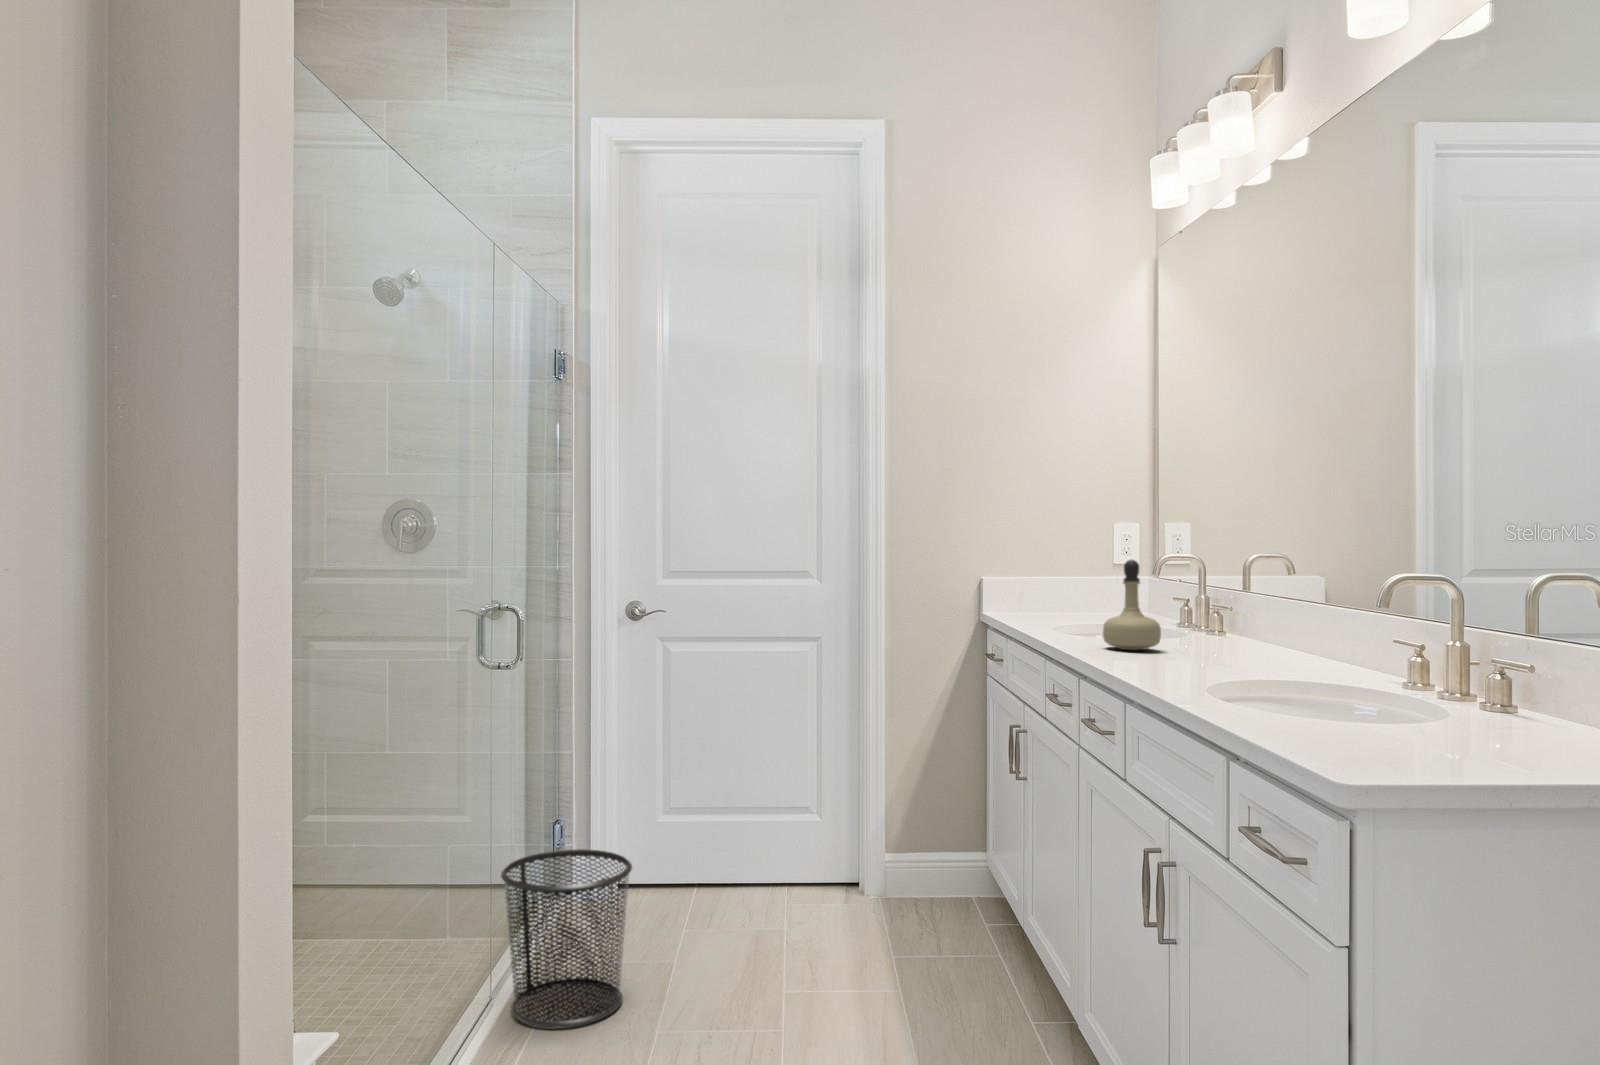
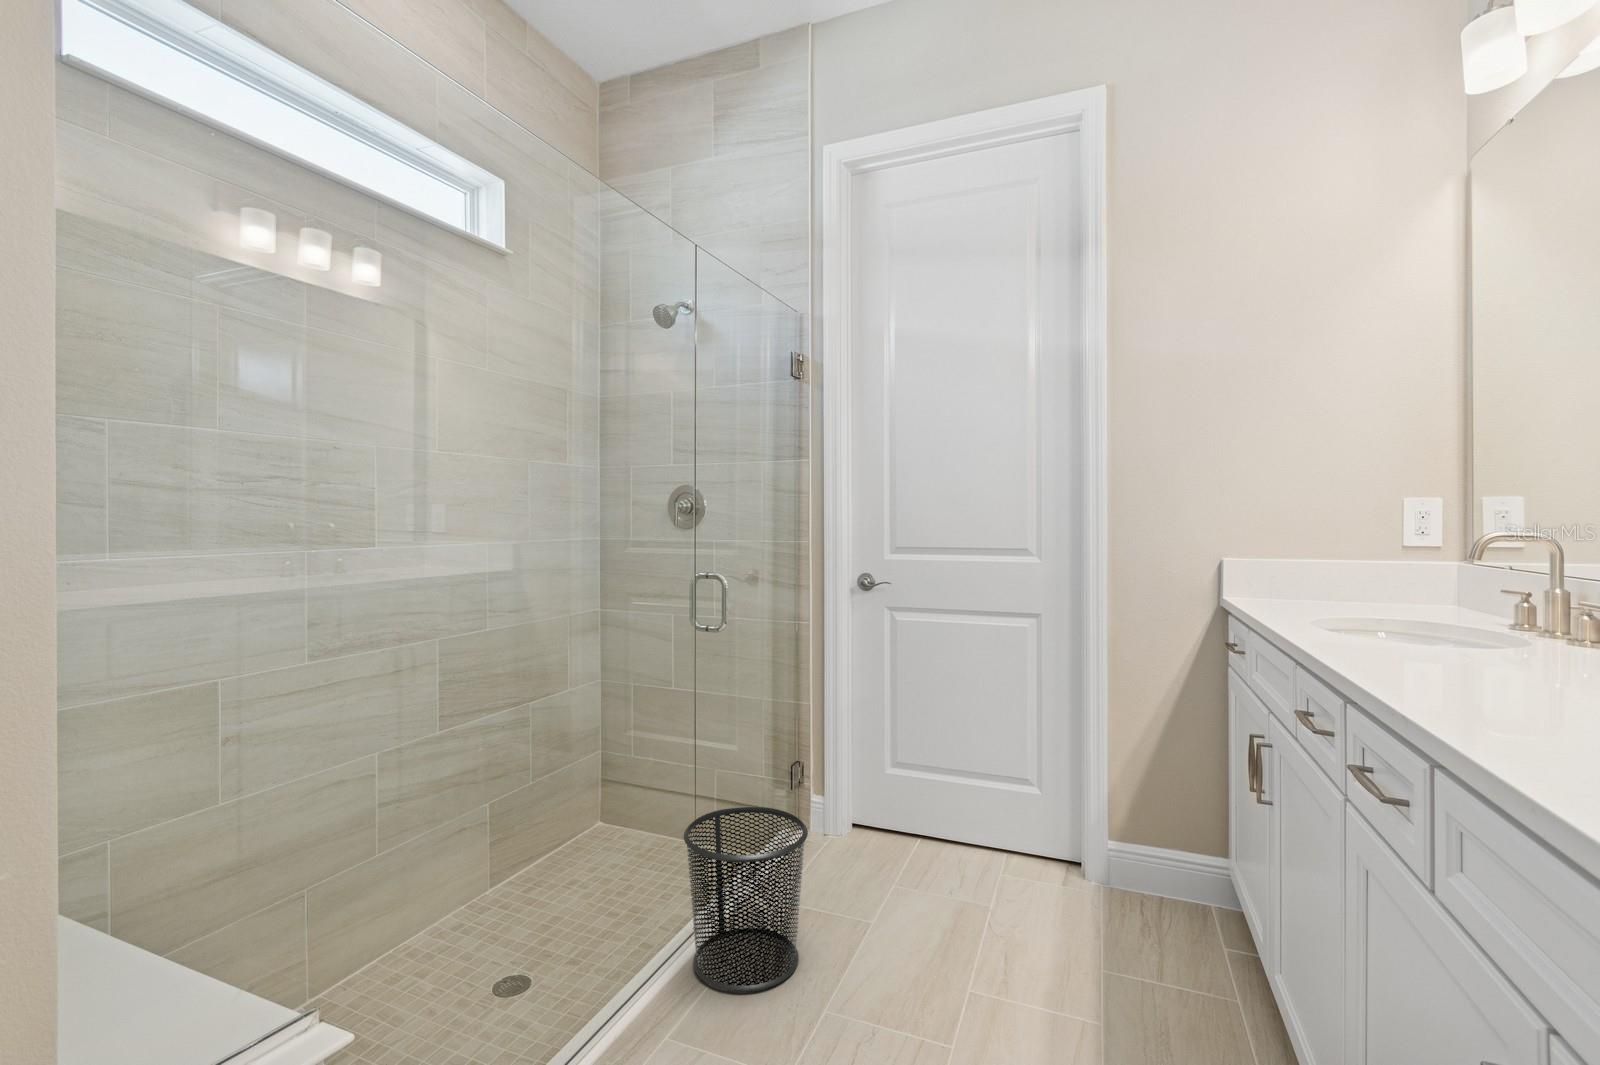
perfume bottle: present [1103,560,1161,650] -> none [1385,540,1490,671]

